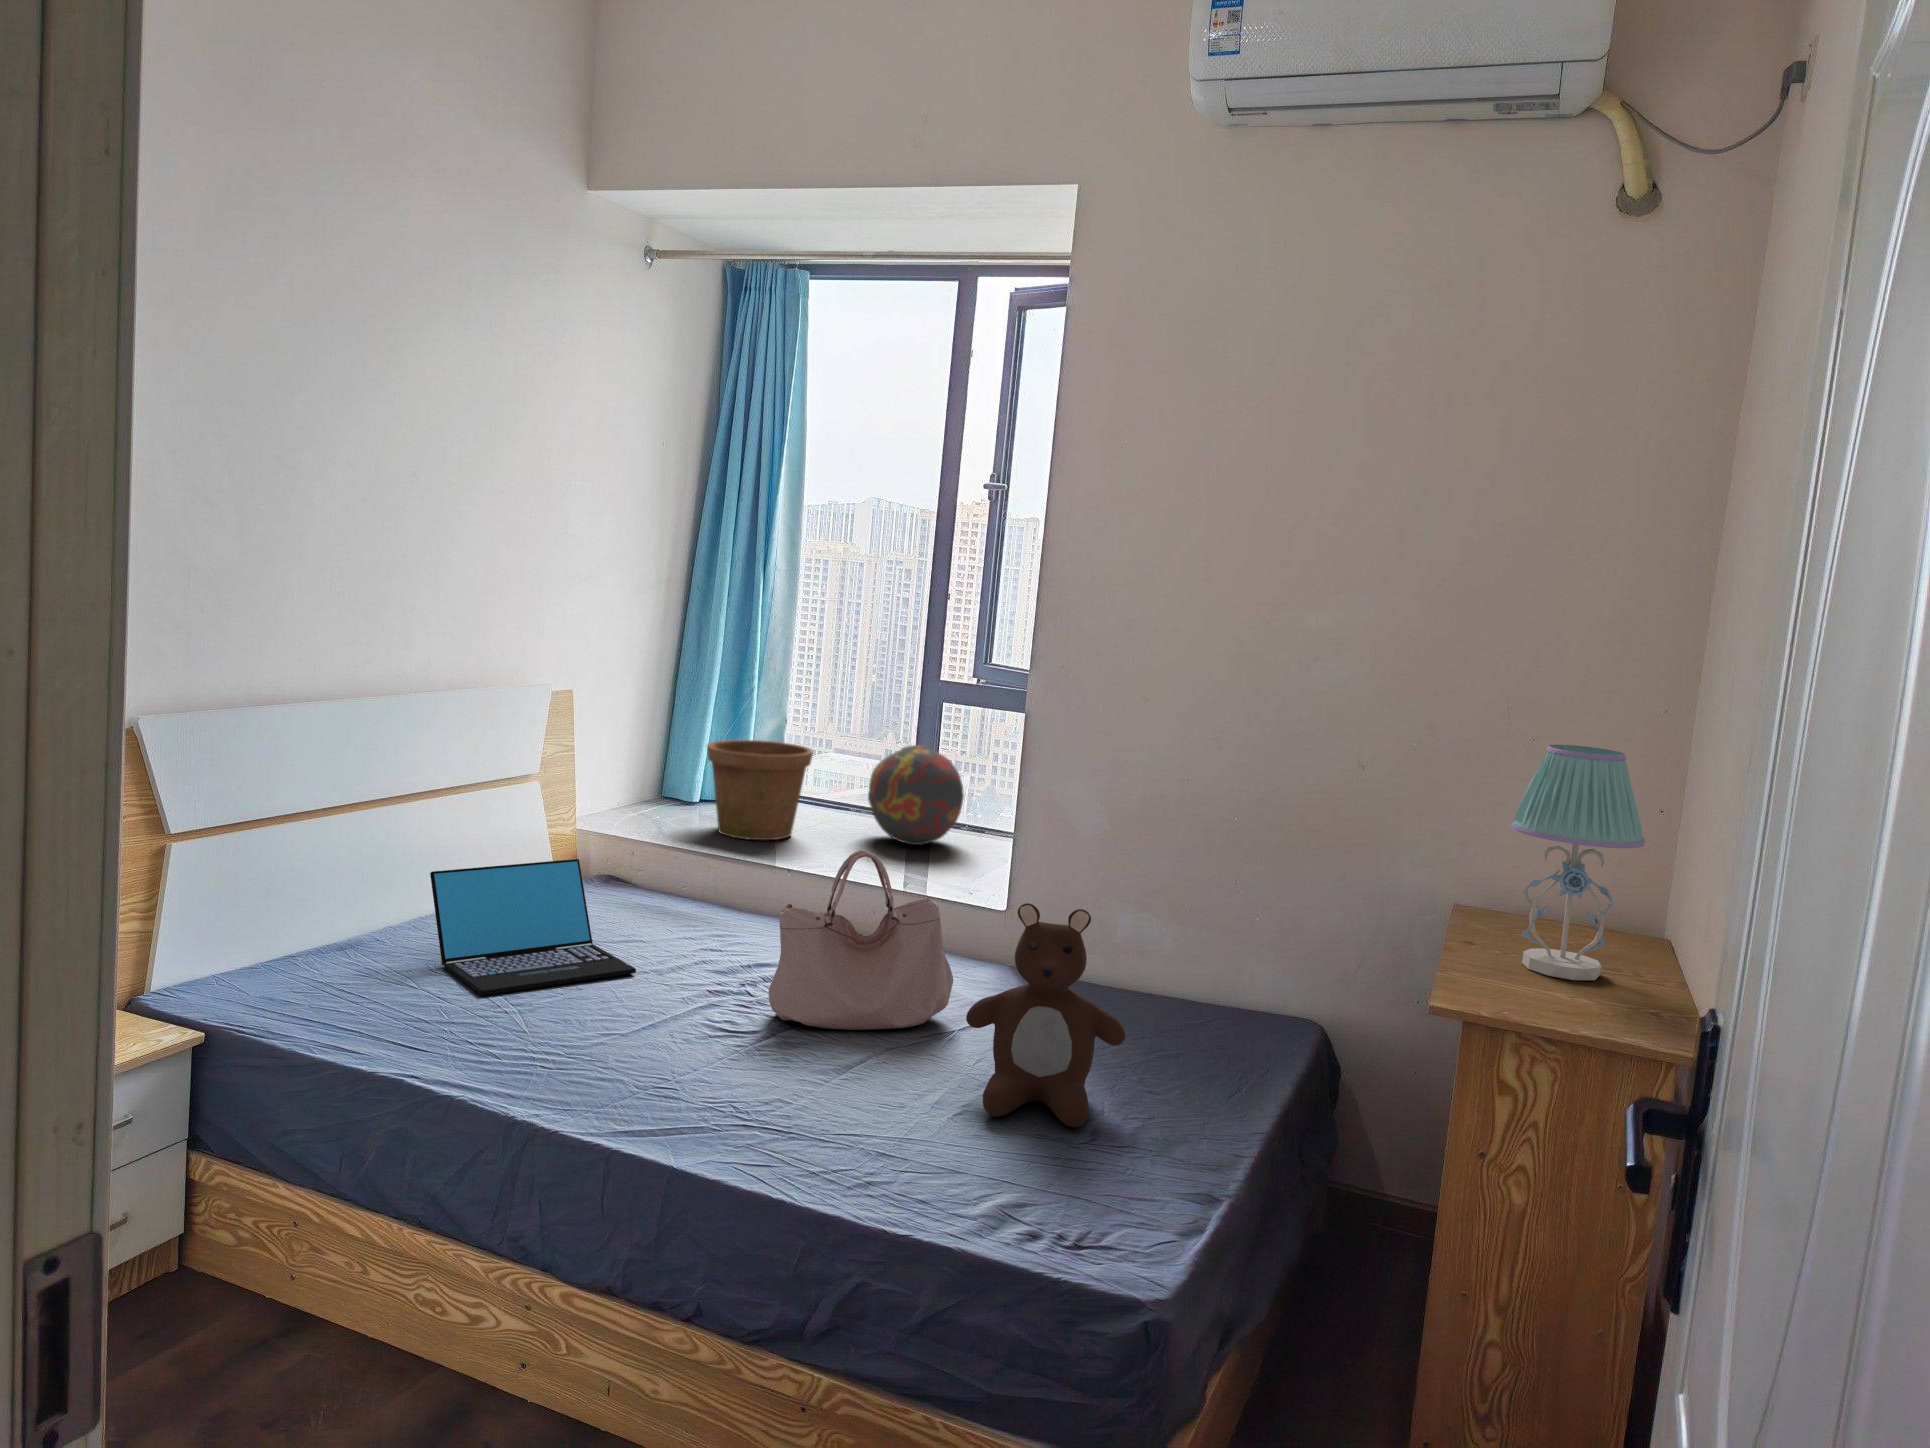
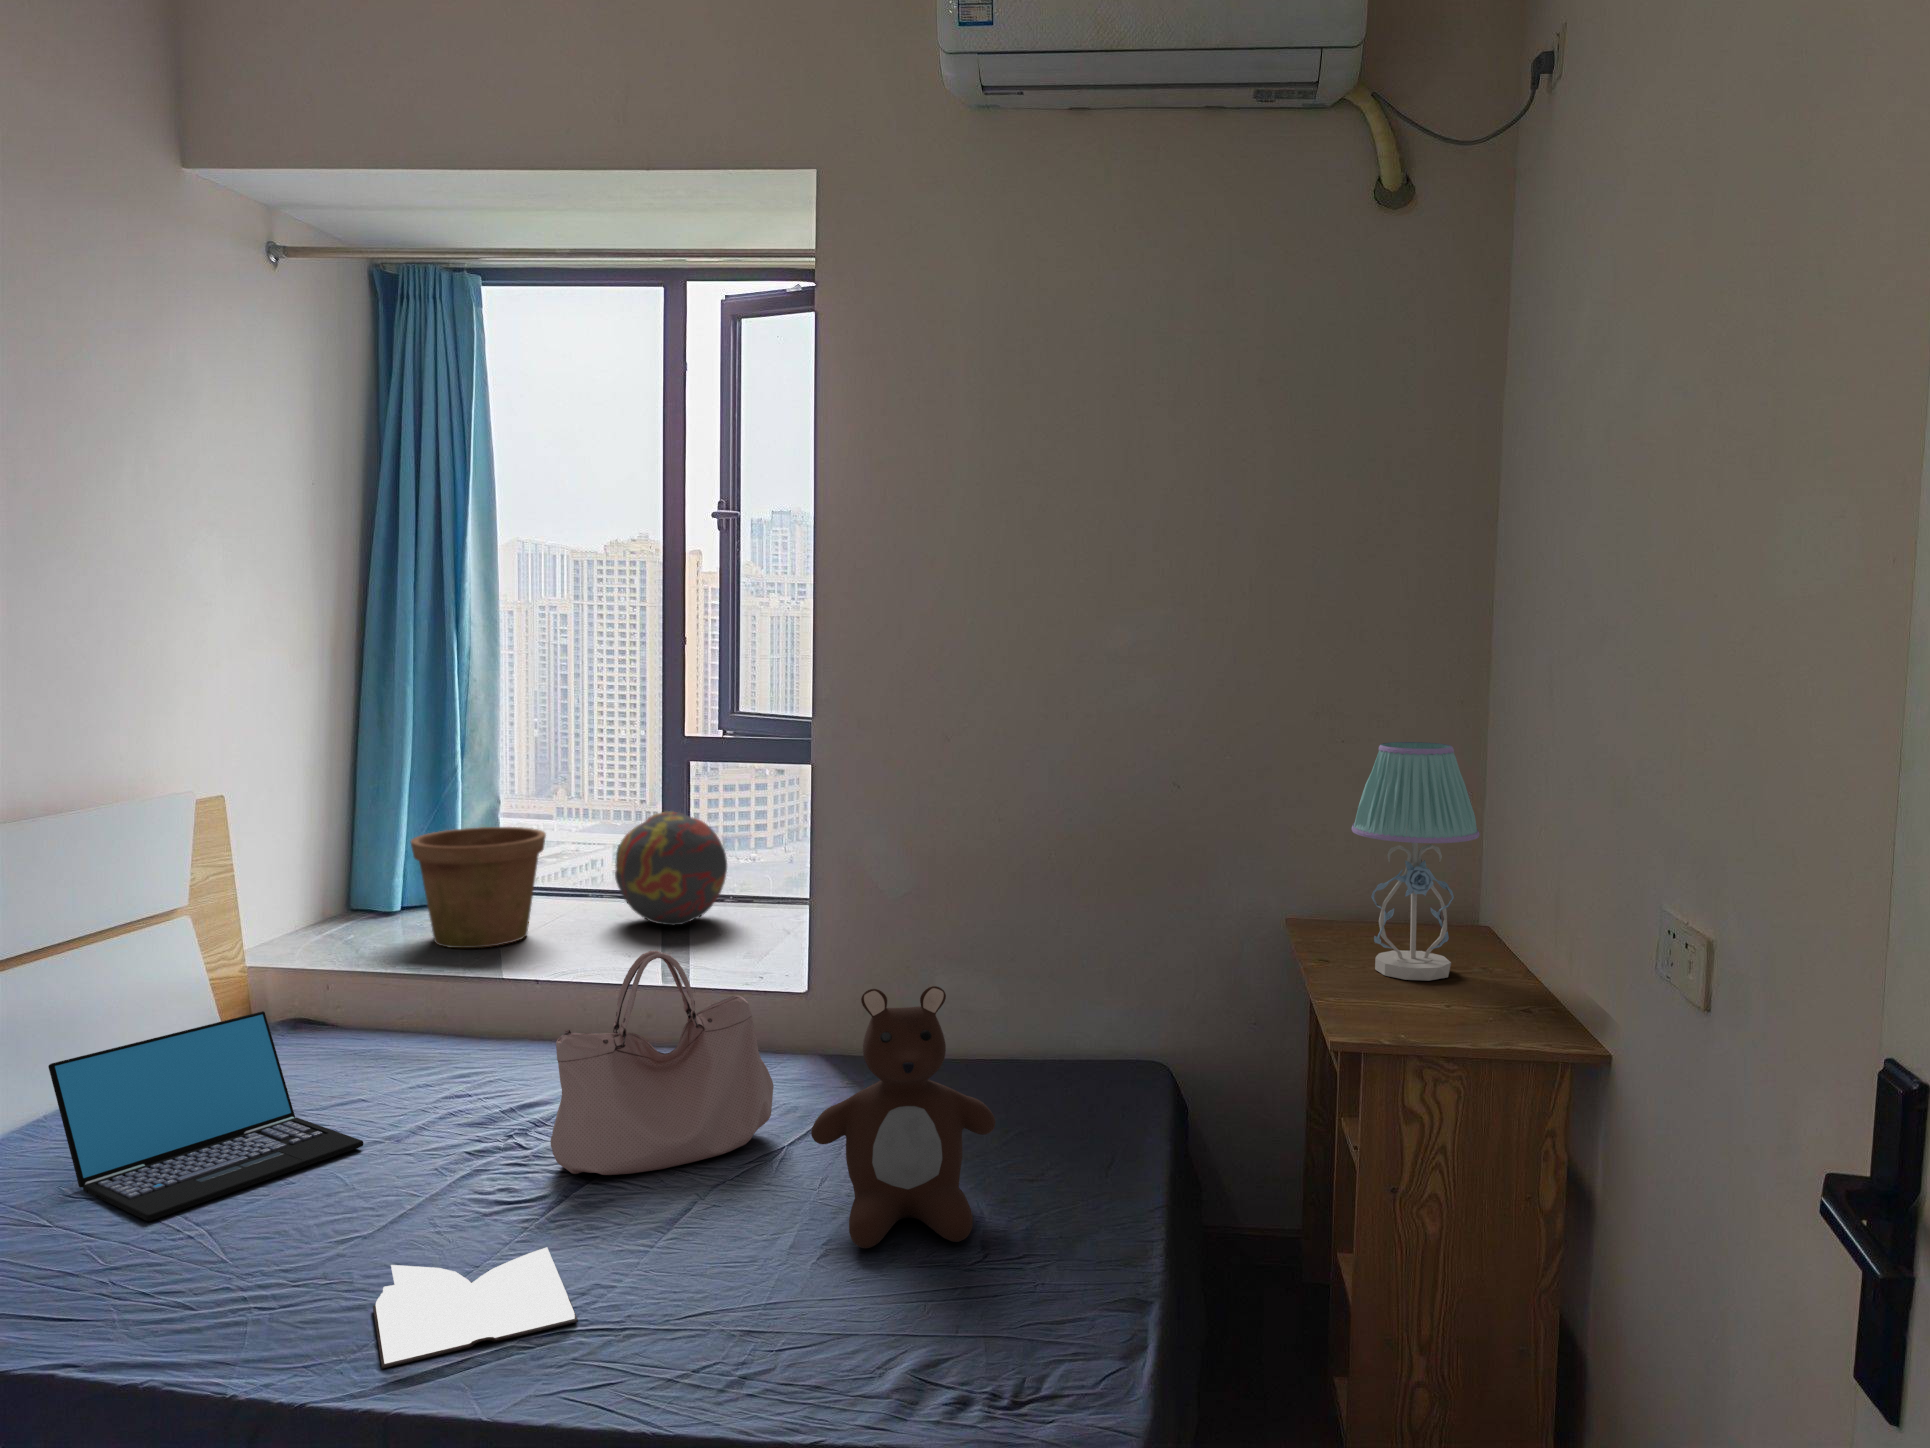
book: none [614,1051,757,1120] -> present [373,1247,578,1368]

